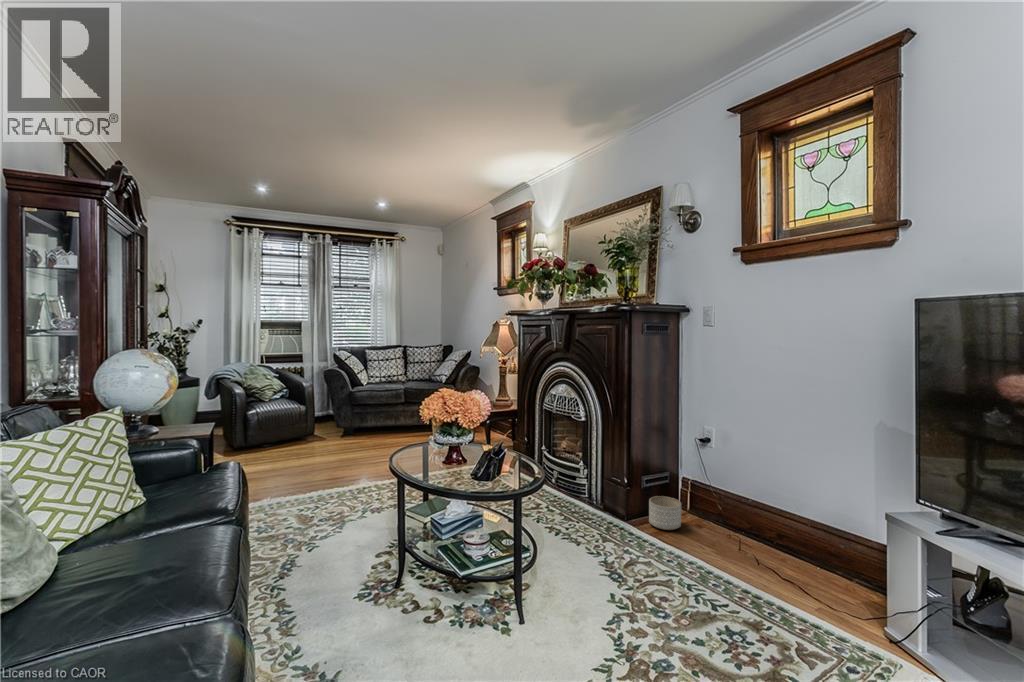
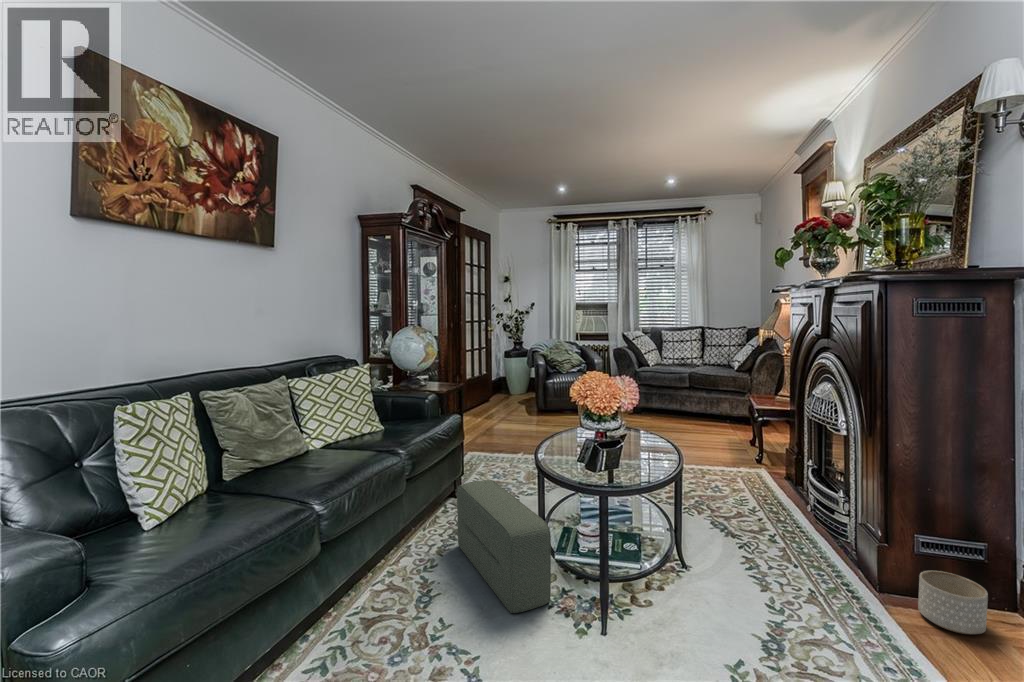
pouf: none [307,524,461,647] -> present [457,480,551,613]

